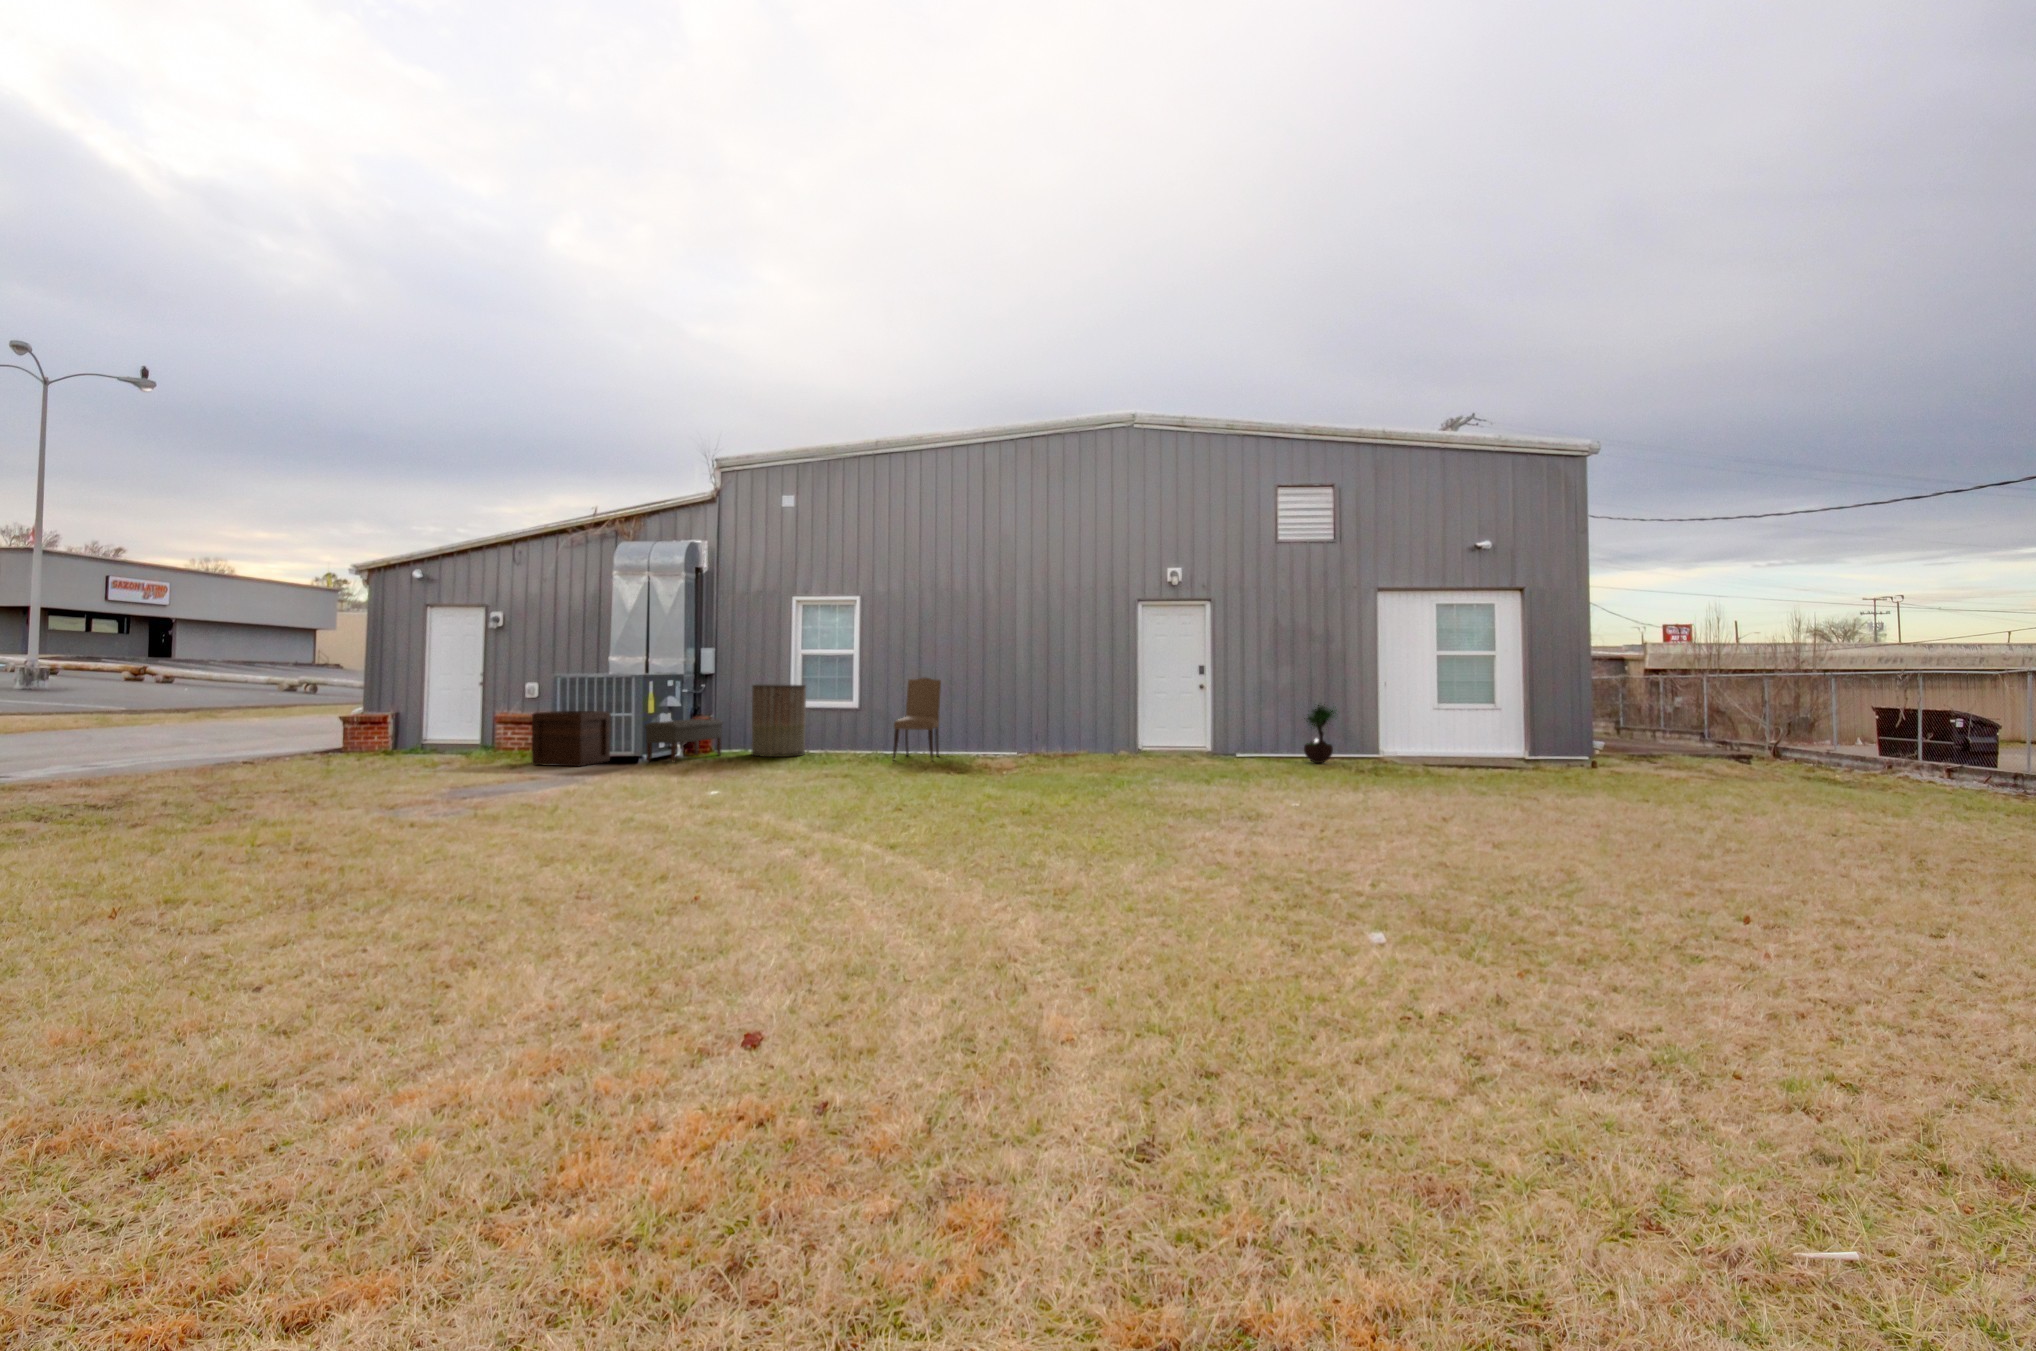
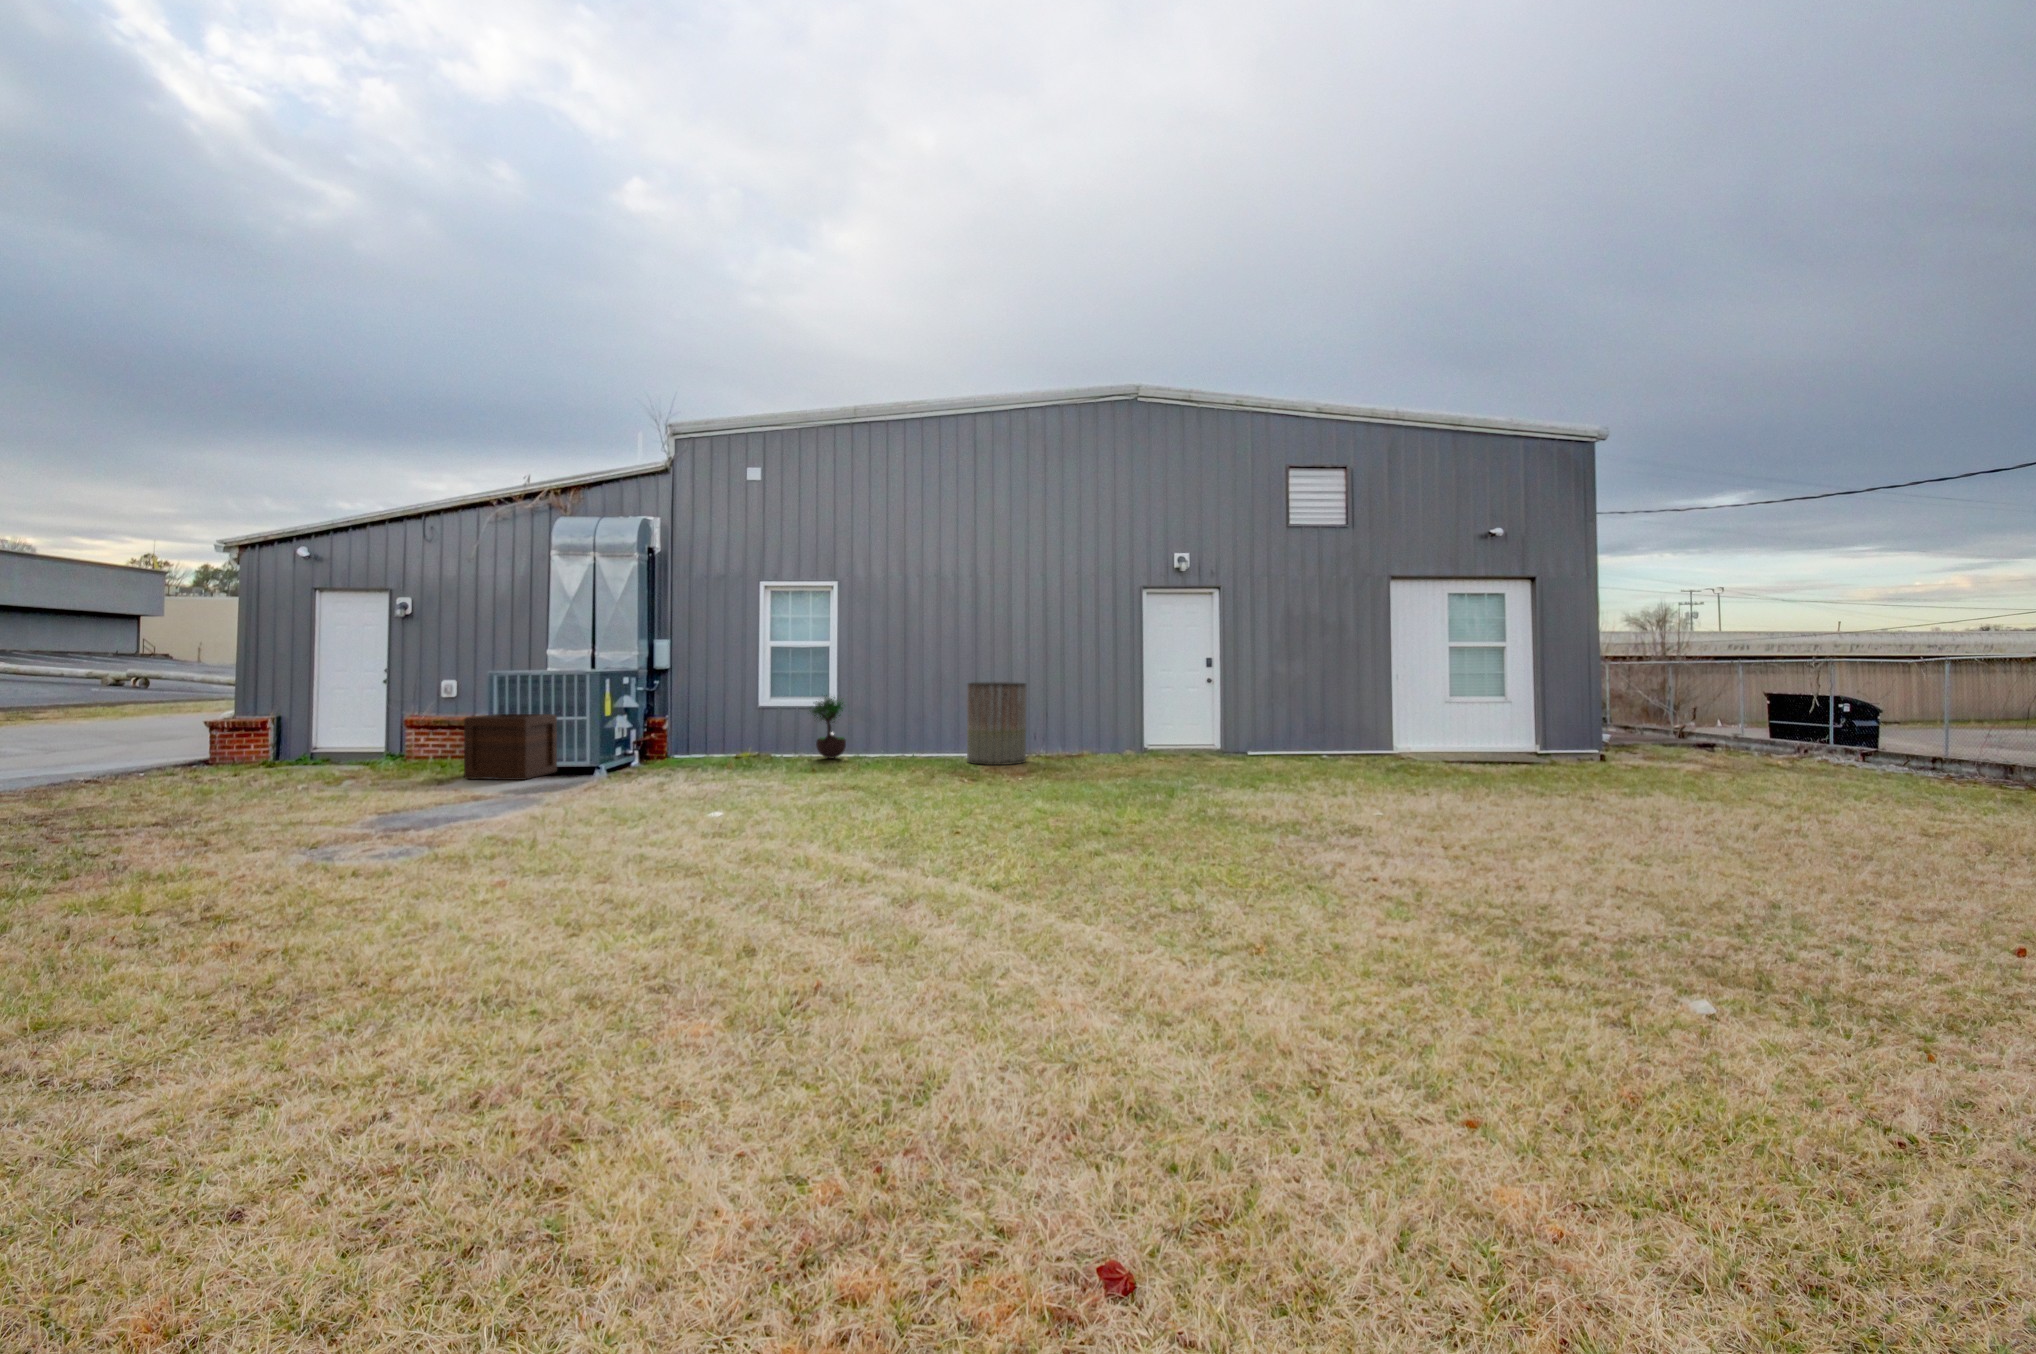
chair: present [893,677,941,759] -> none [884,672,932,764]
trash can: present [752,684,806,757] -> present [967,682,1026,765]
potted tree: present [1304,704,1336,763] -> present [809,695,846,759]
bench: present [645,719,723,763] -> none [600,720,686,773]

